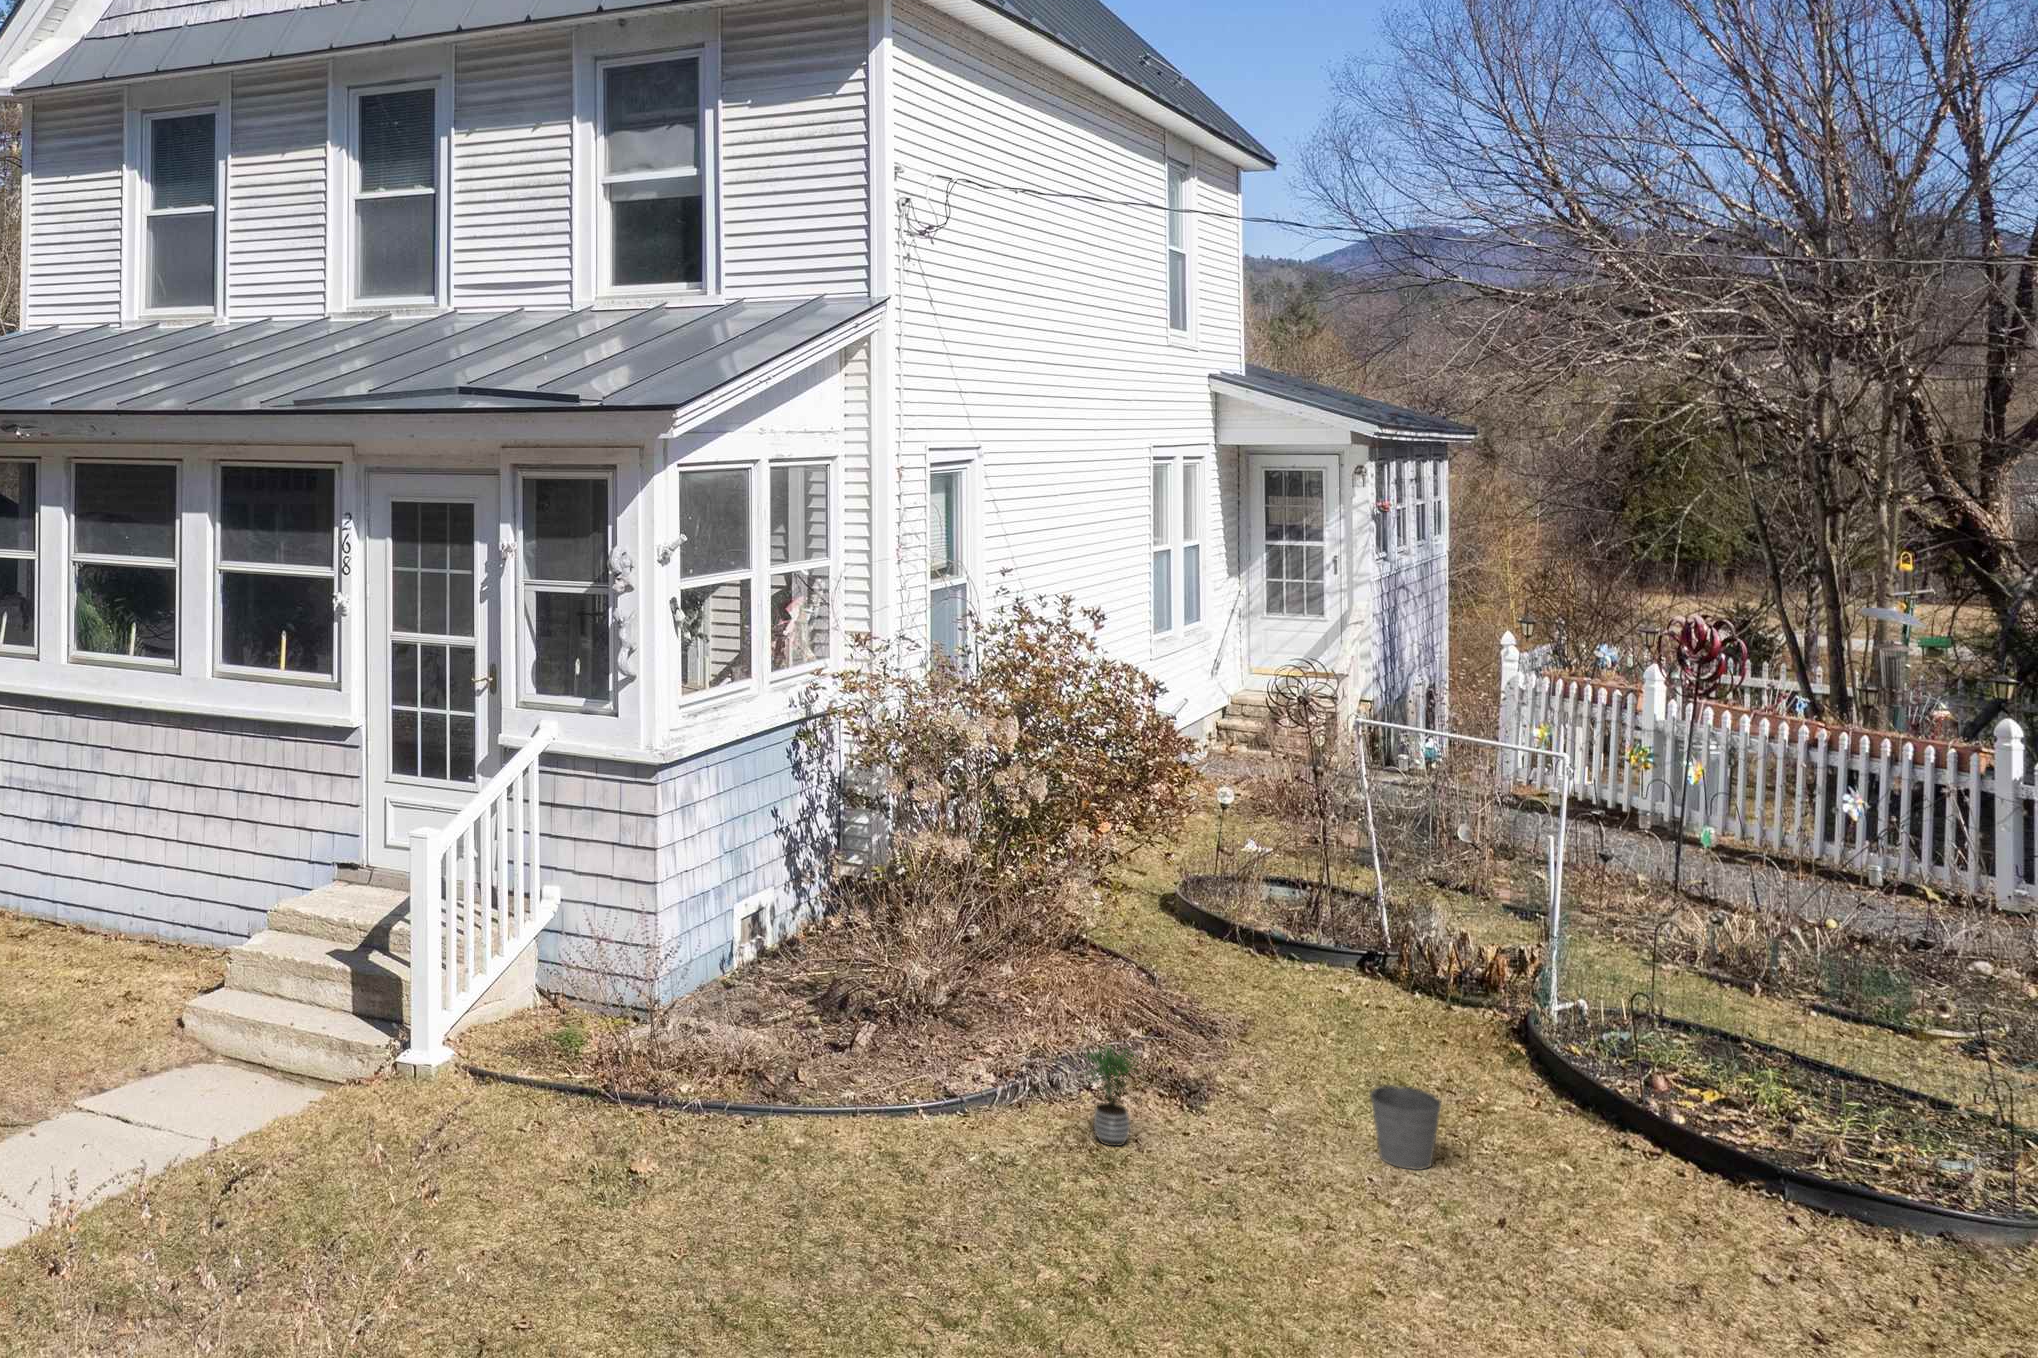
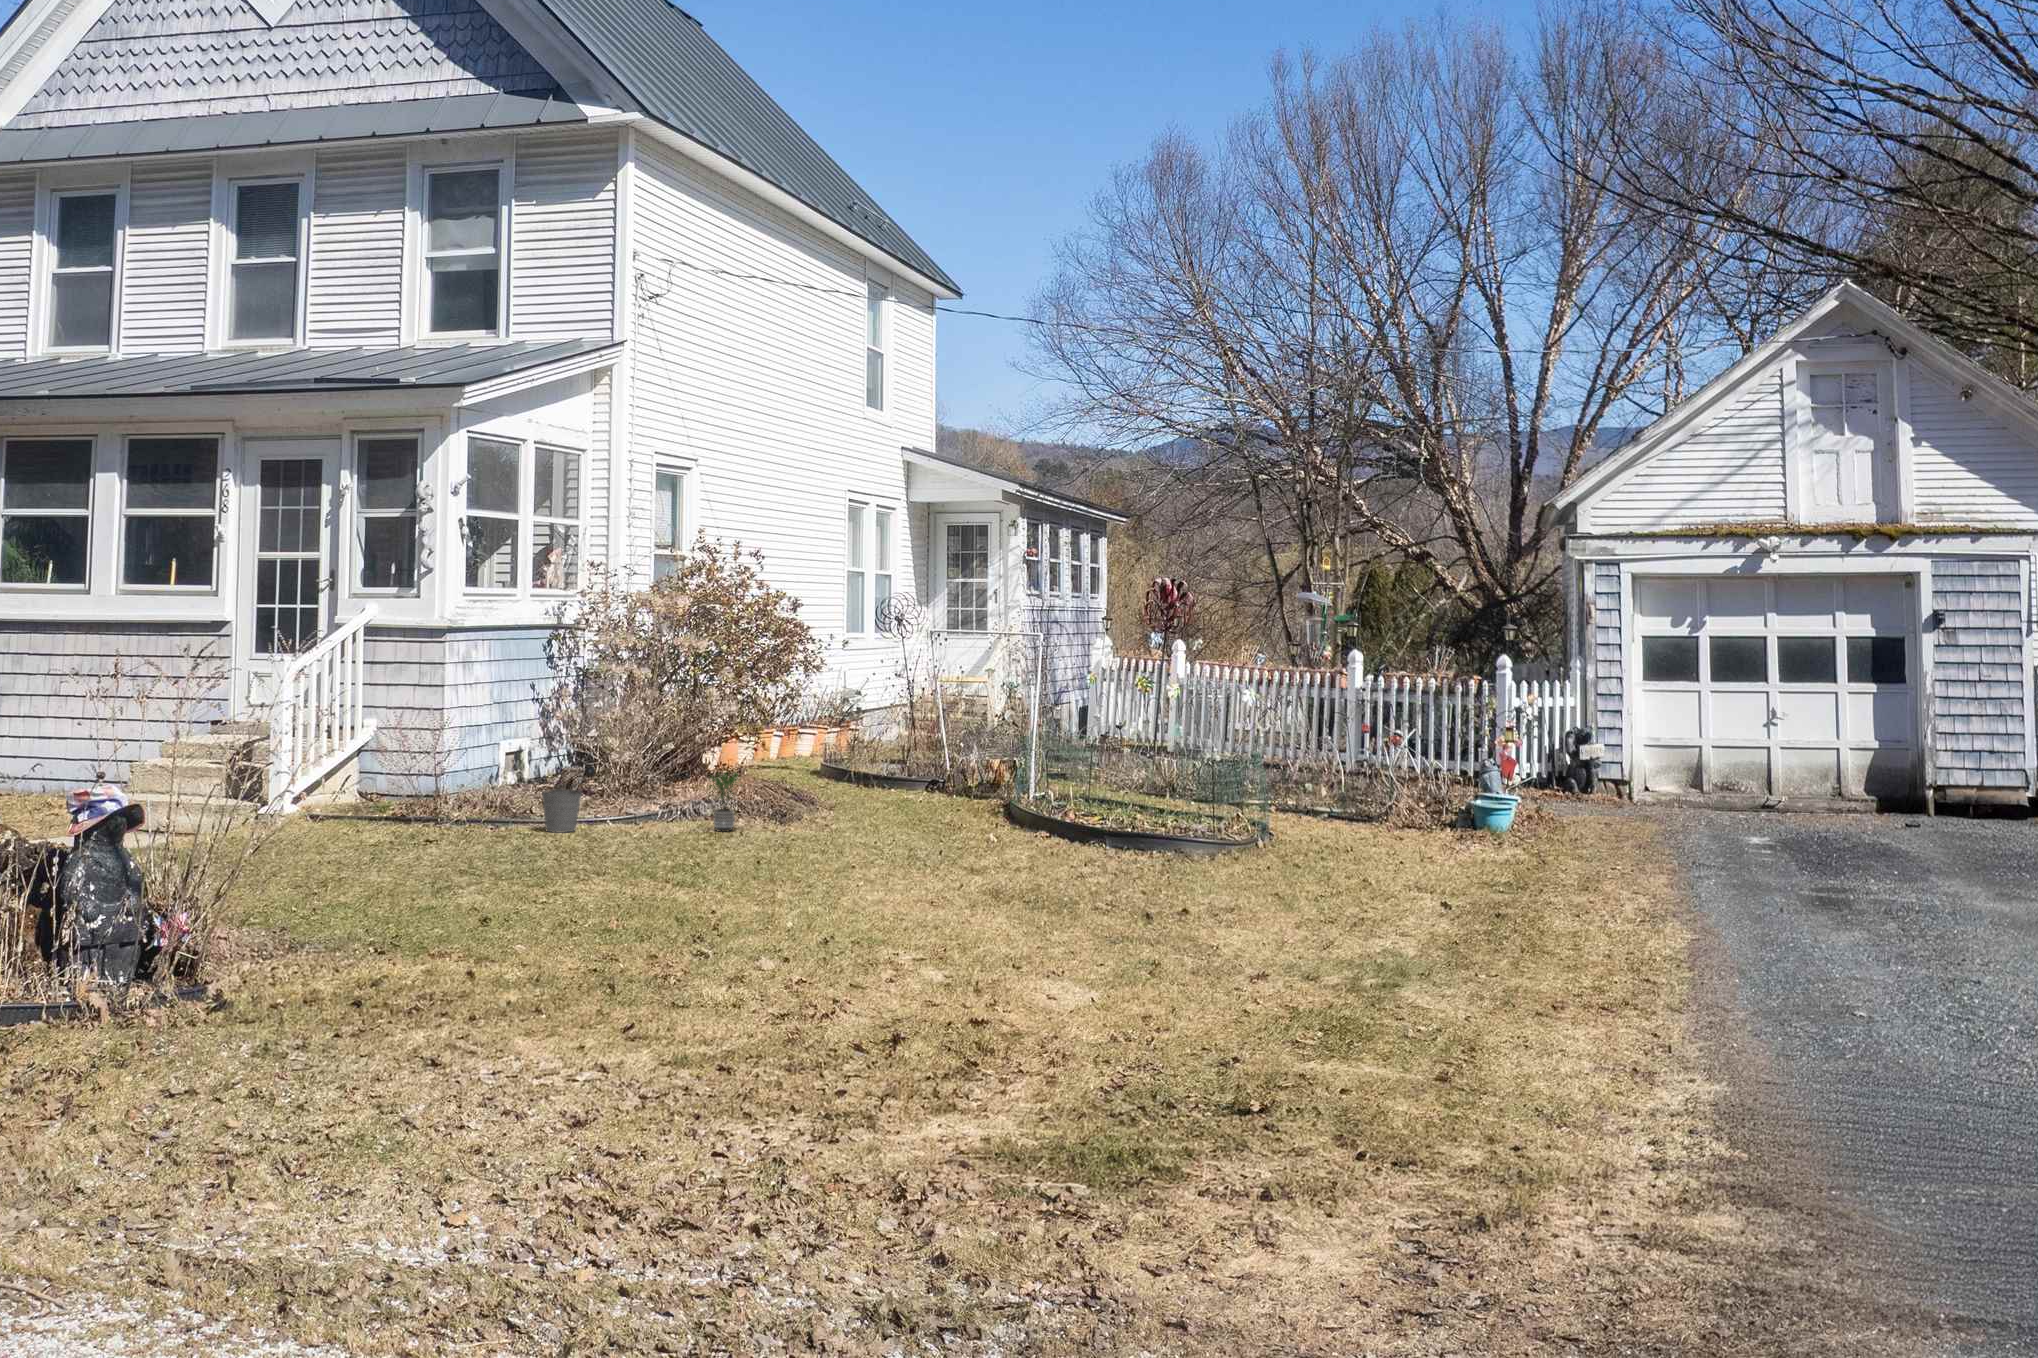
bucket: present [1370,1085,1441,1170] -> present [542,790,582,833]

